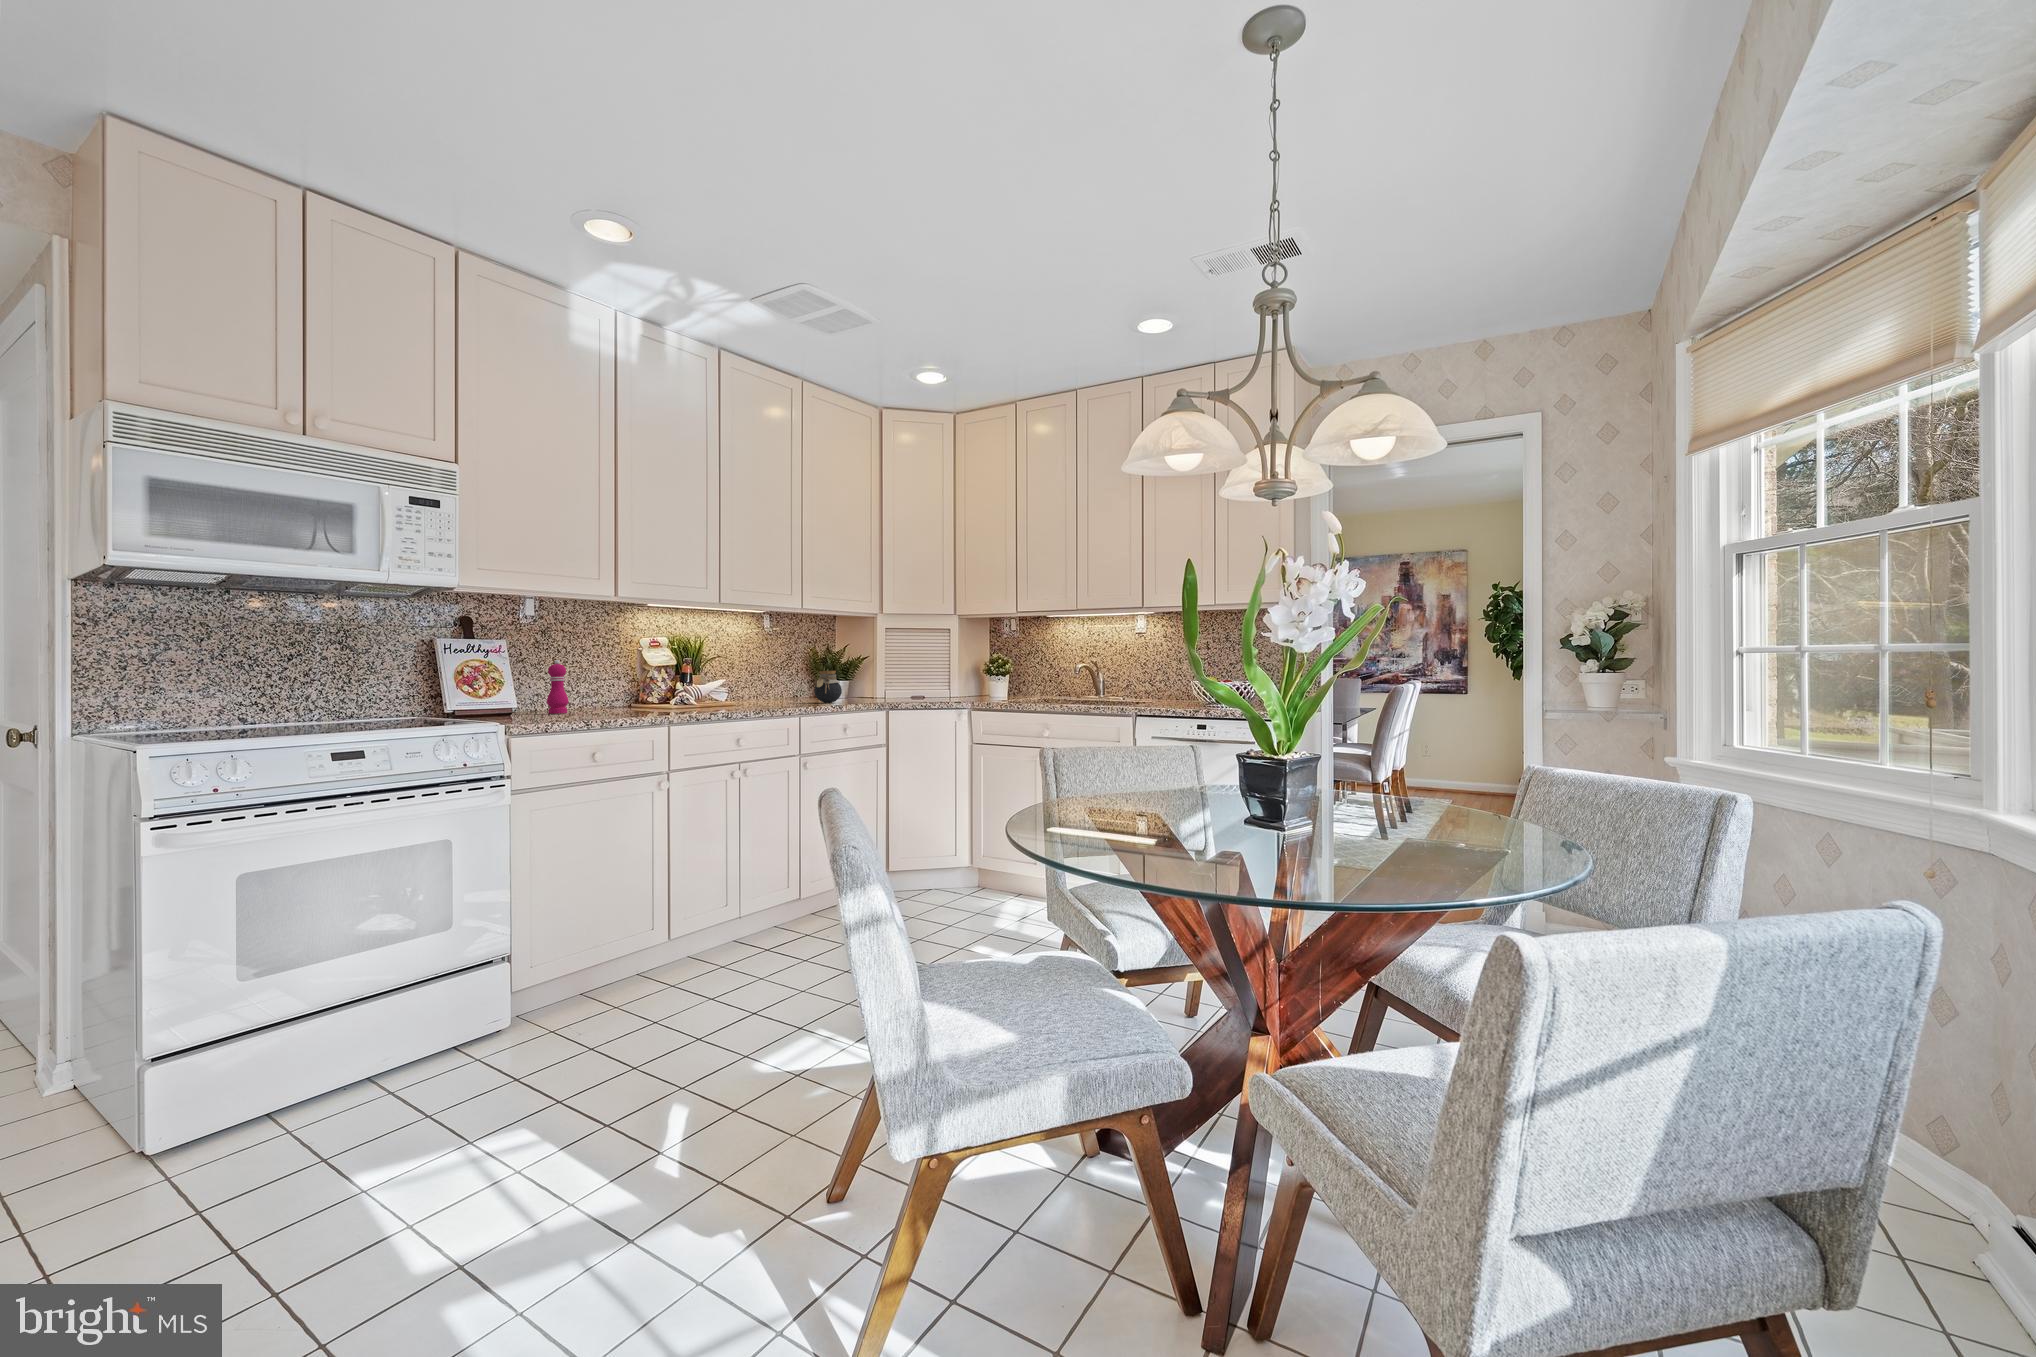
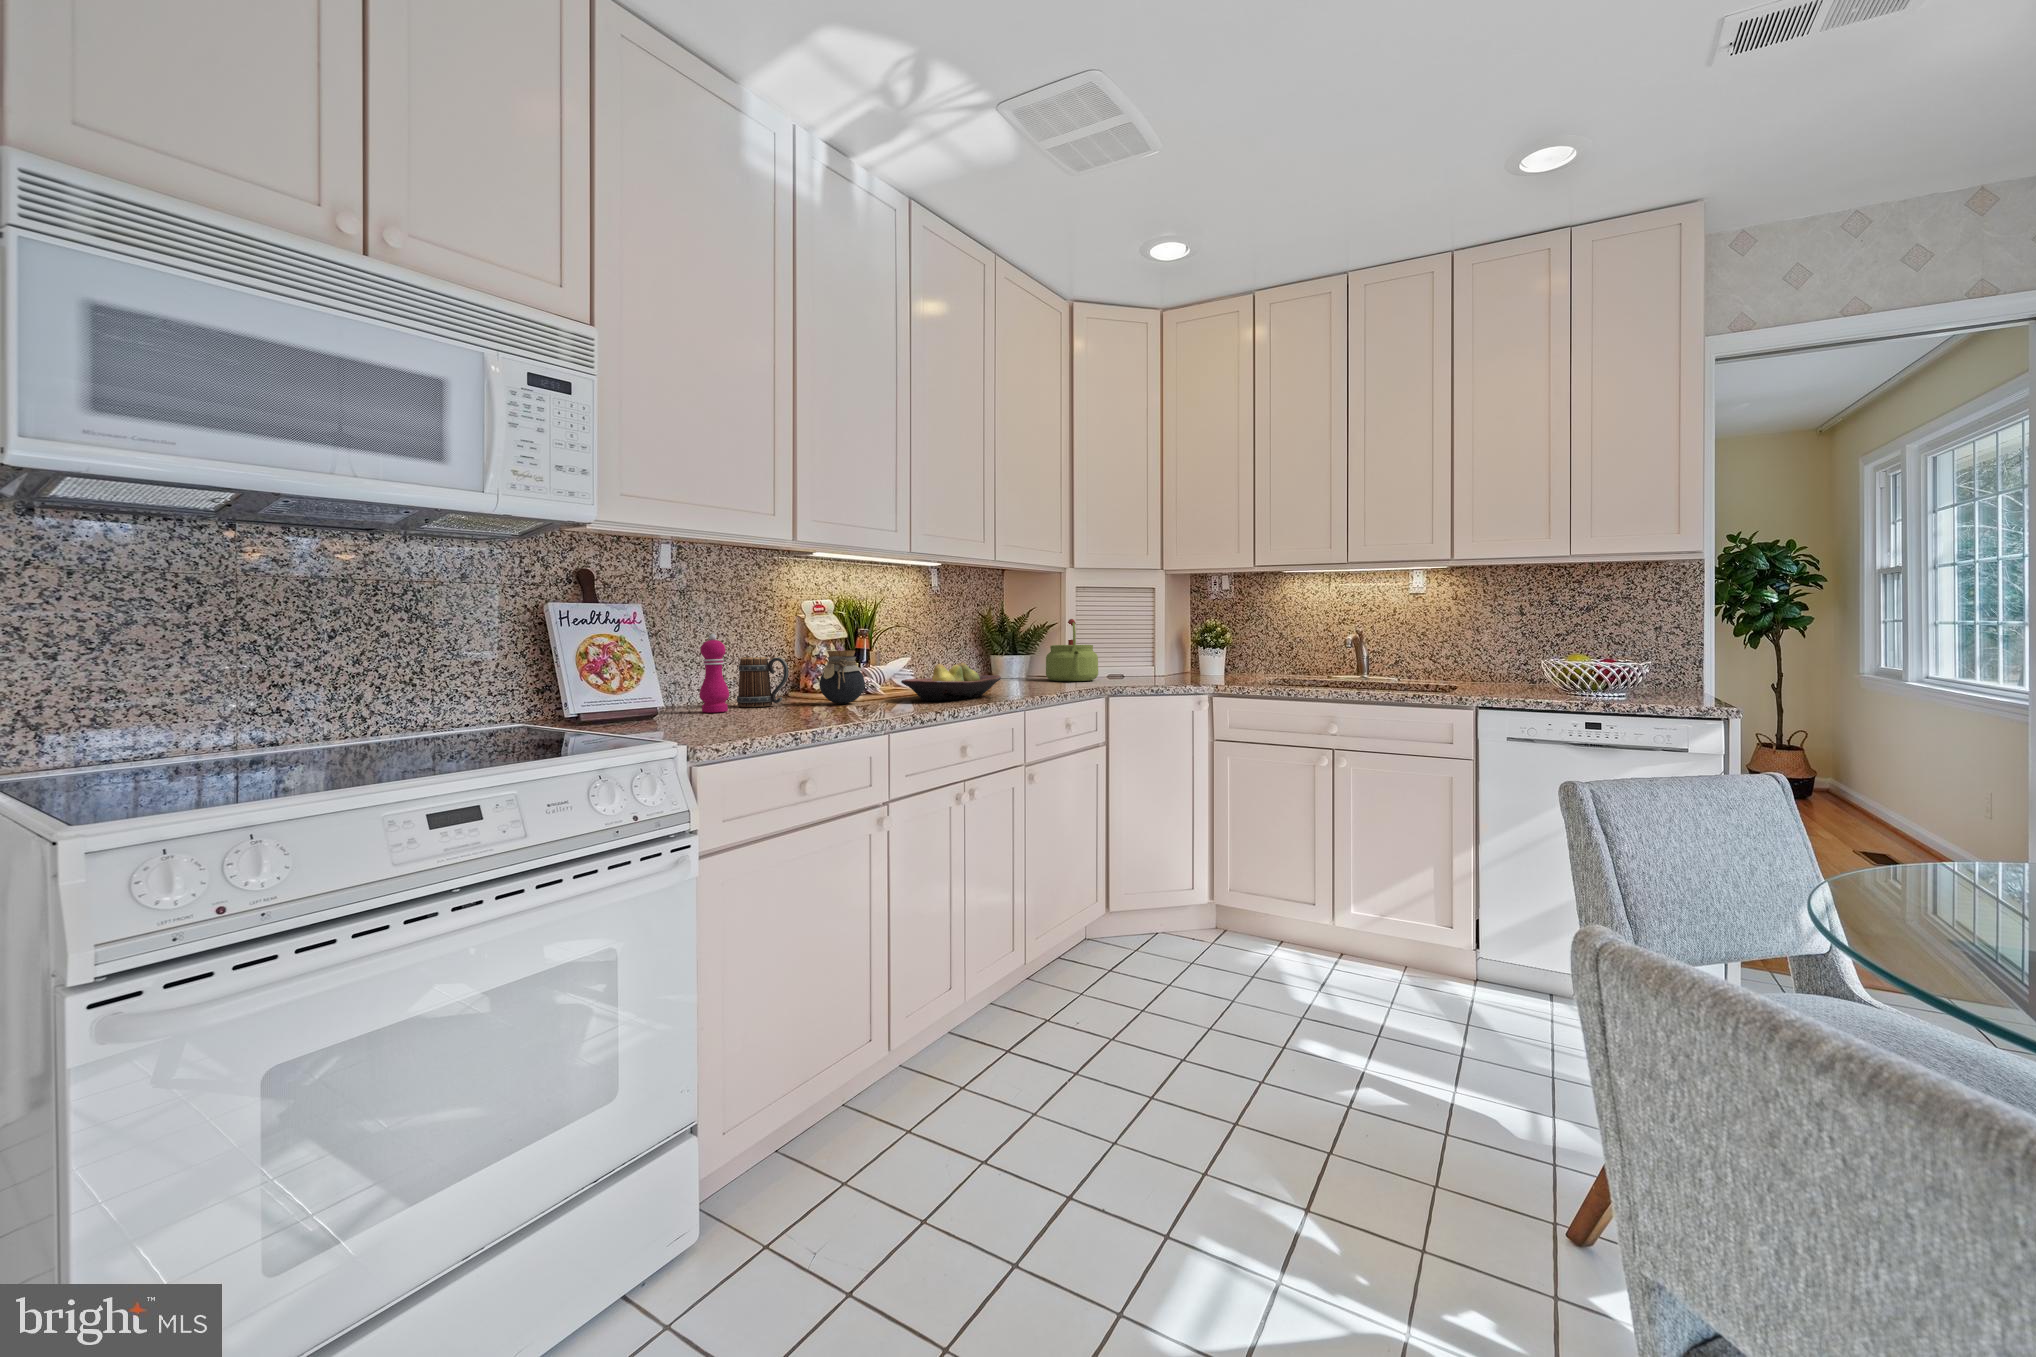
kettle: none [861,651,902,700] -> present [1046,619,1098,681]
jar: present [814,671,842,703] -> present [820,651,865,704]
mug: none [580,677,618,712] -> present [737,657,788,707]
fruit bowl: none [706,682,790,708] -> present [901,663,1001,701]

